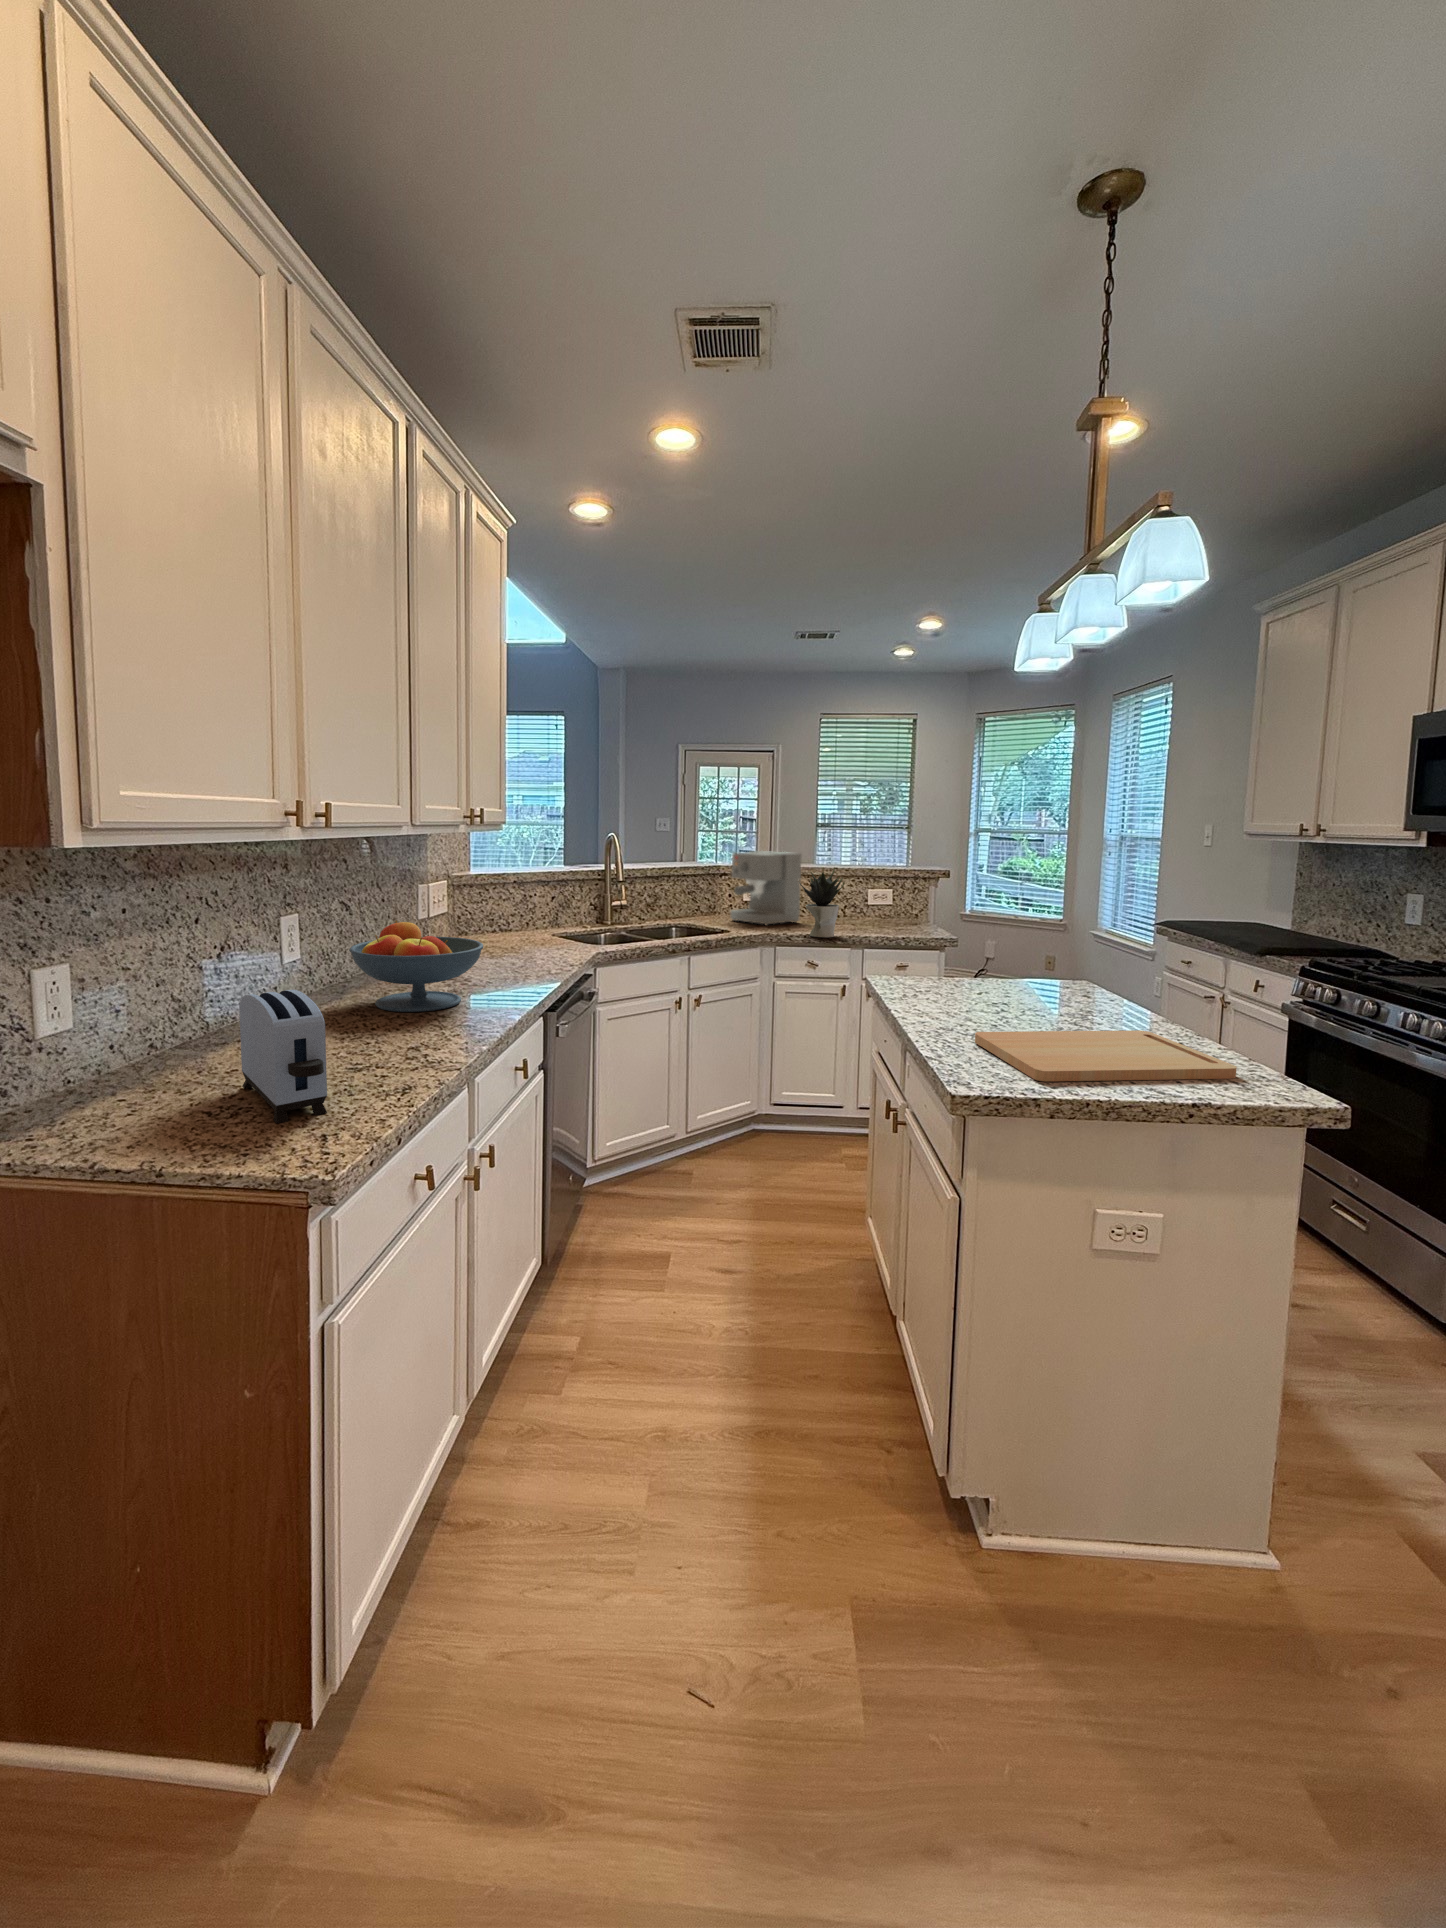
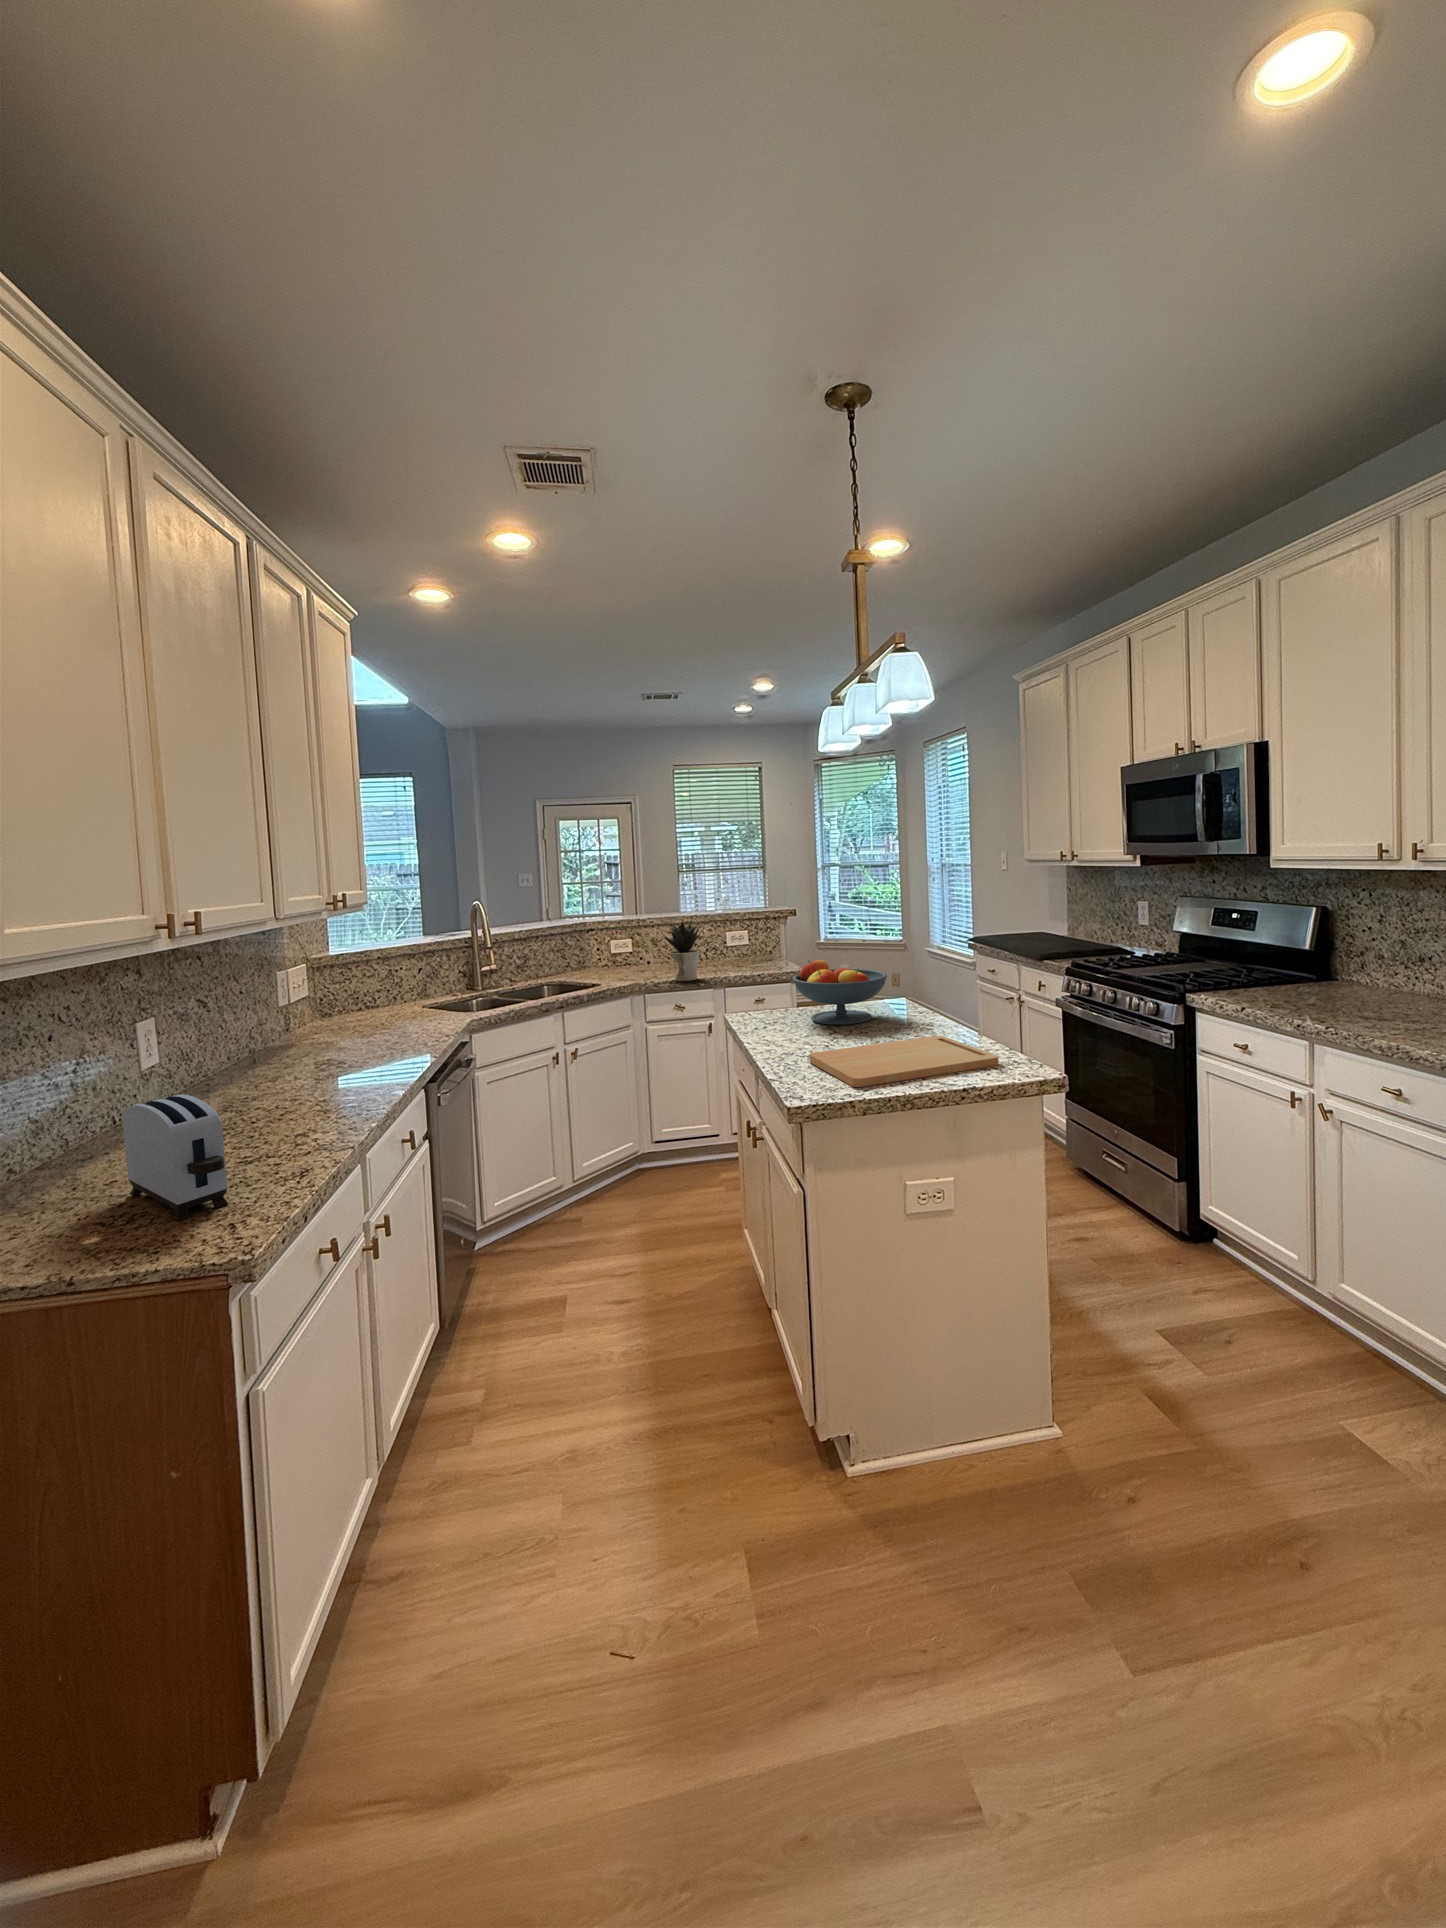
coffee maker: present [731,851,801,925] -> none [597,904,666,974]
fruit bowl: present [349,921,483,1012] -> present [793,960,887,1025]

